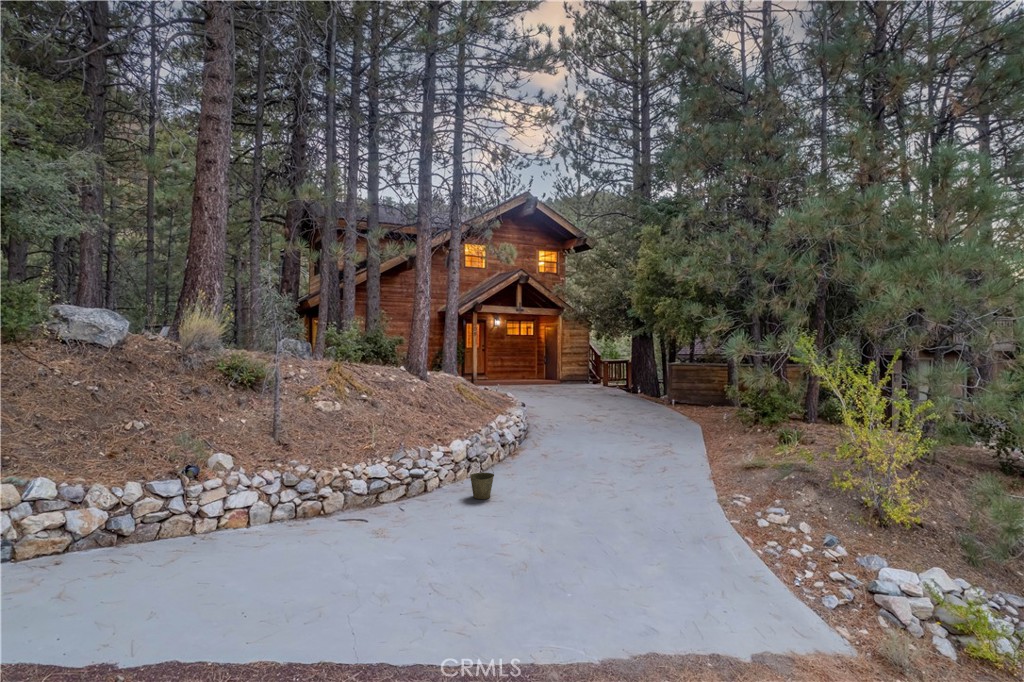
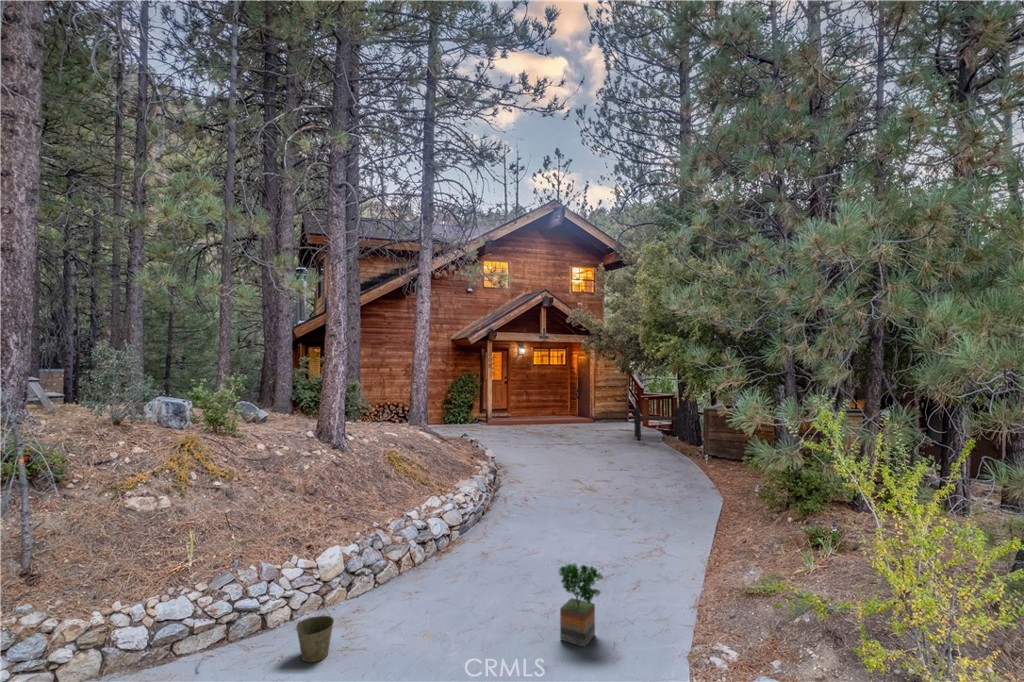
bench: none [603,365,642,392] -> present [634,406,682,441]
potted tree: none [632,435,665,485] -> present [559,564,603,647]

